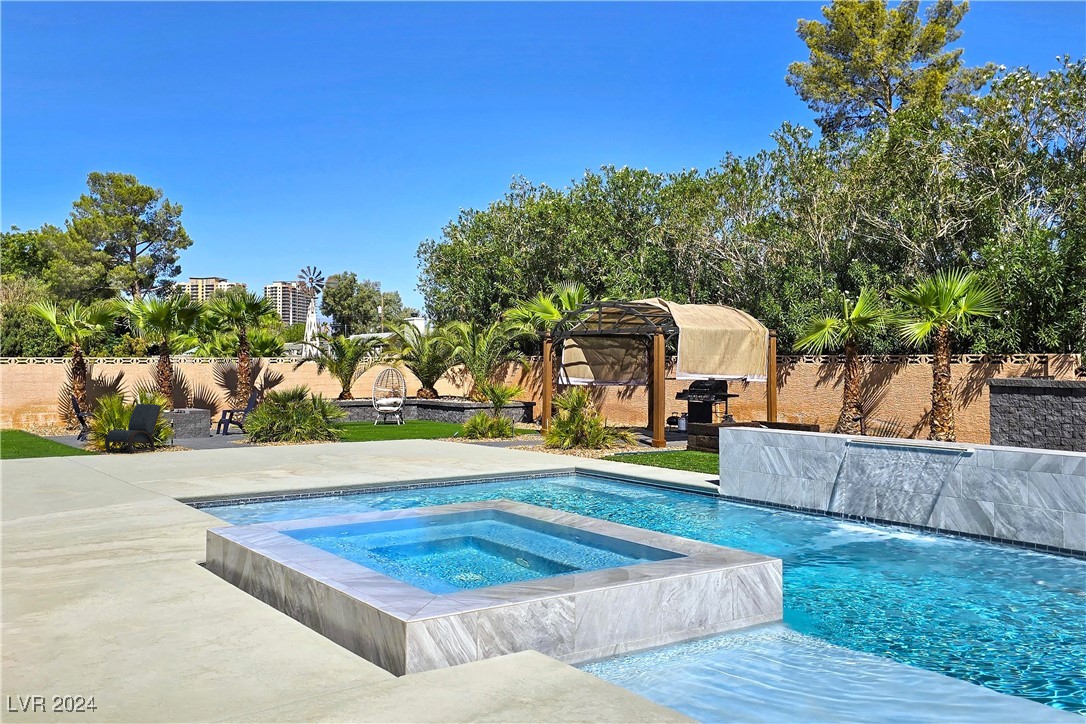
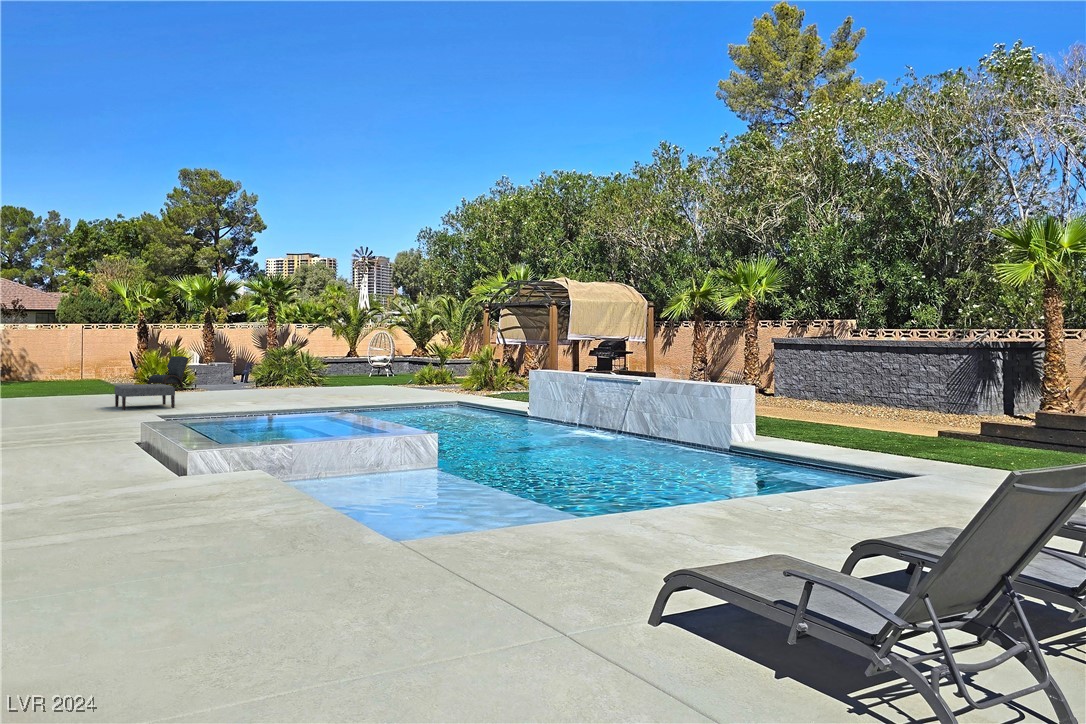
ottoman: none [85,449,182,491] -> present [115,384,175,410]

